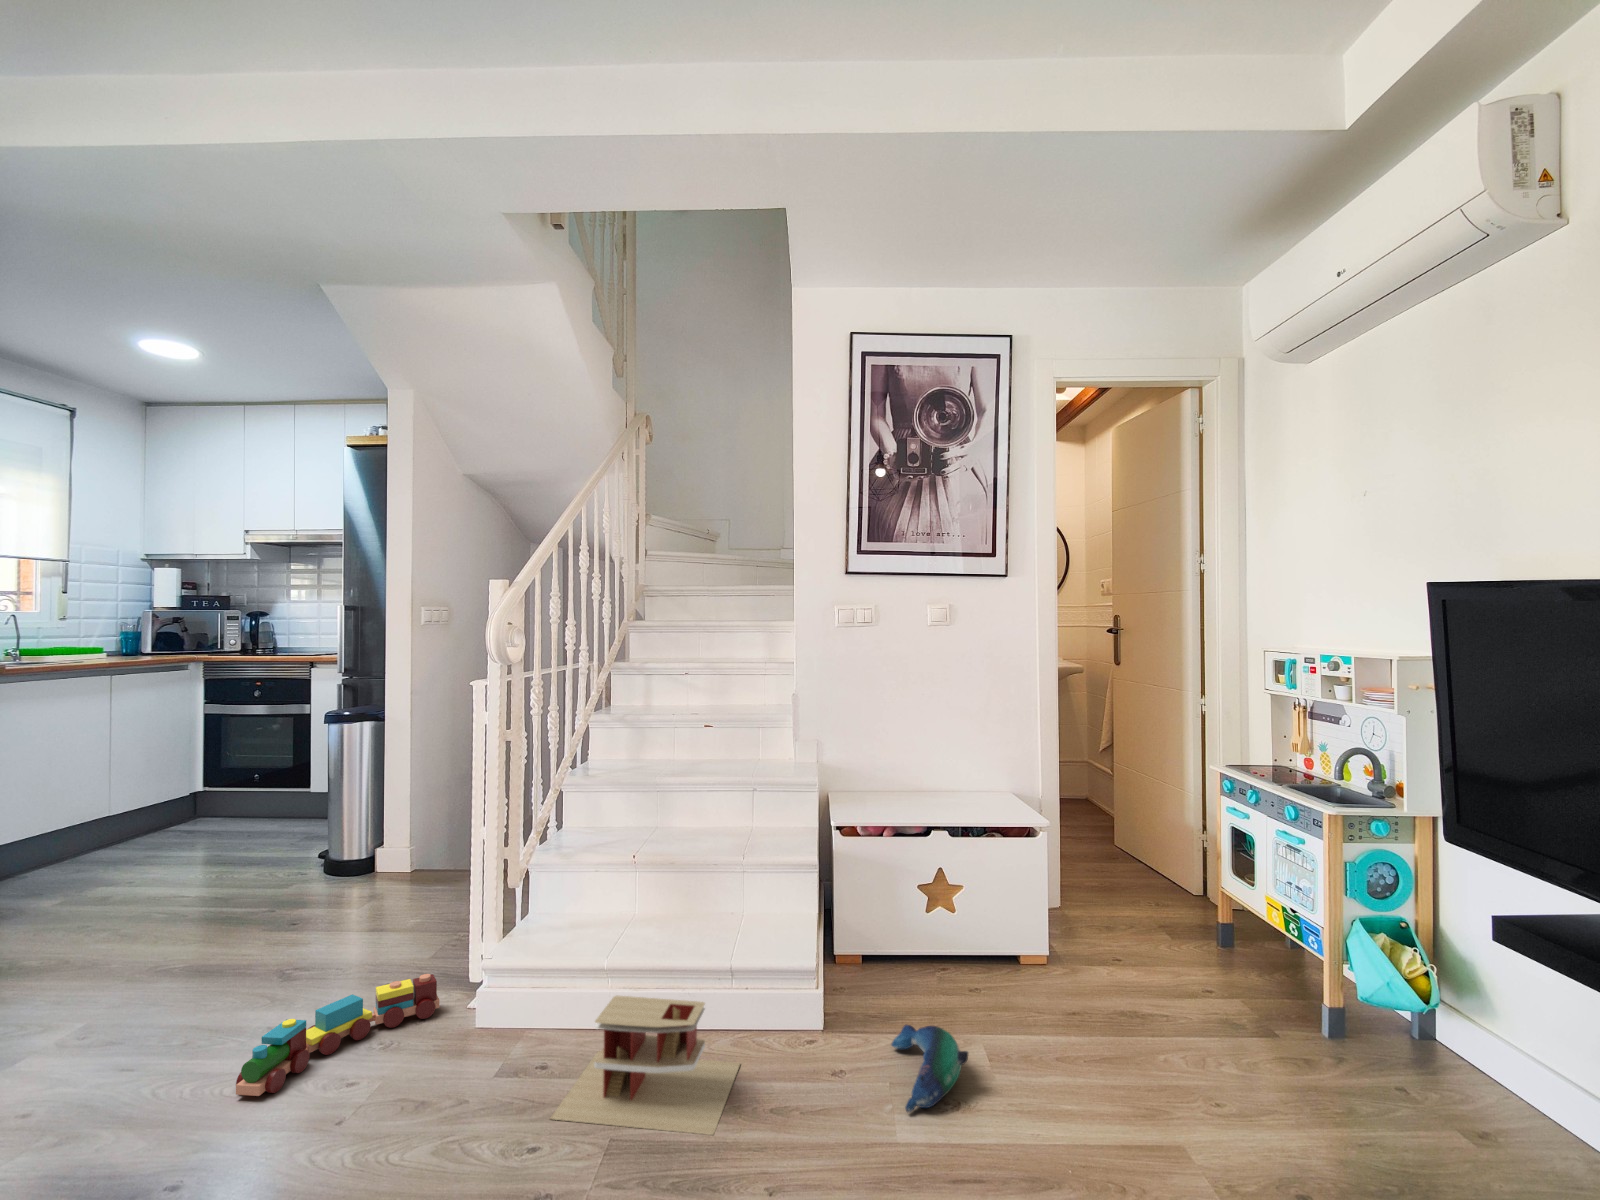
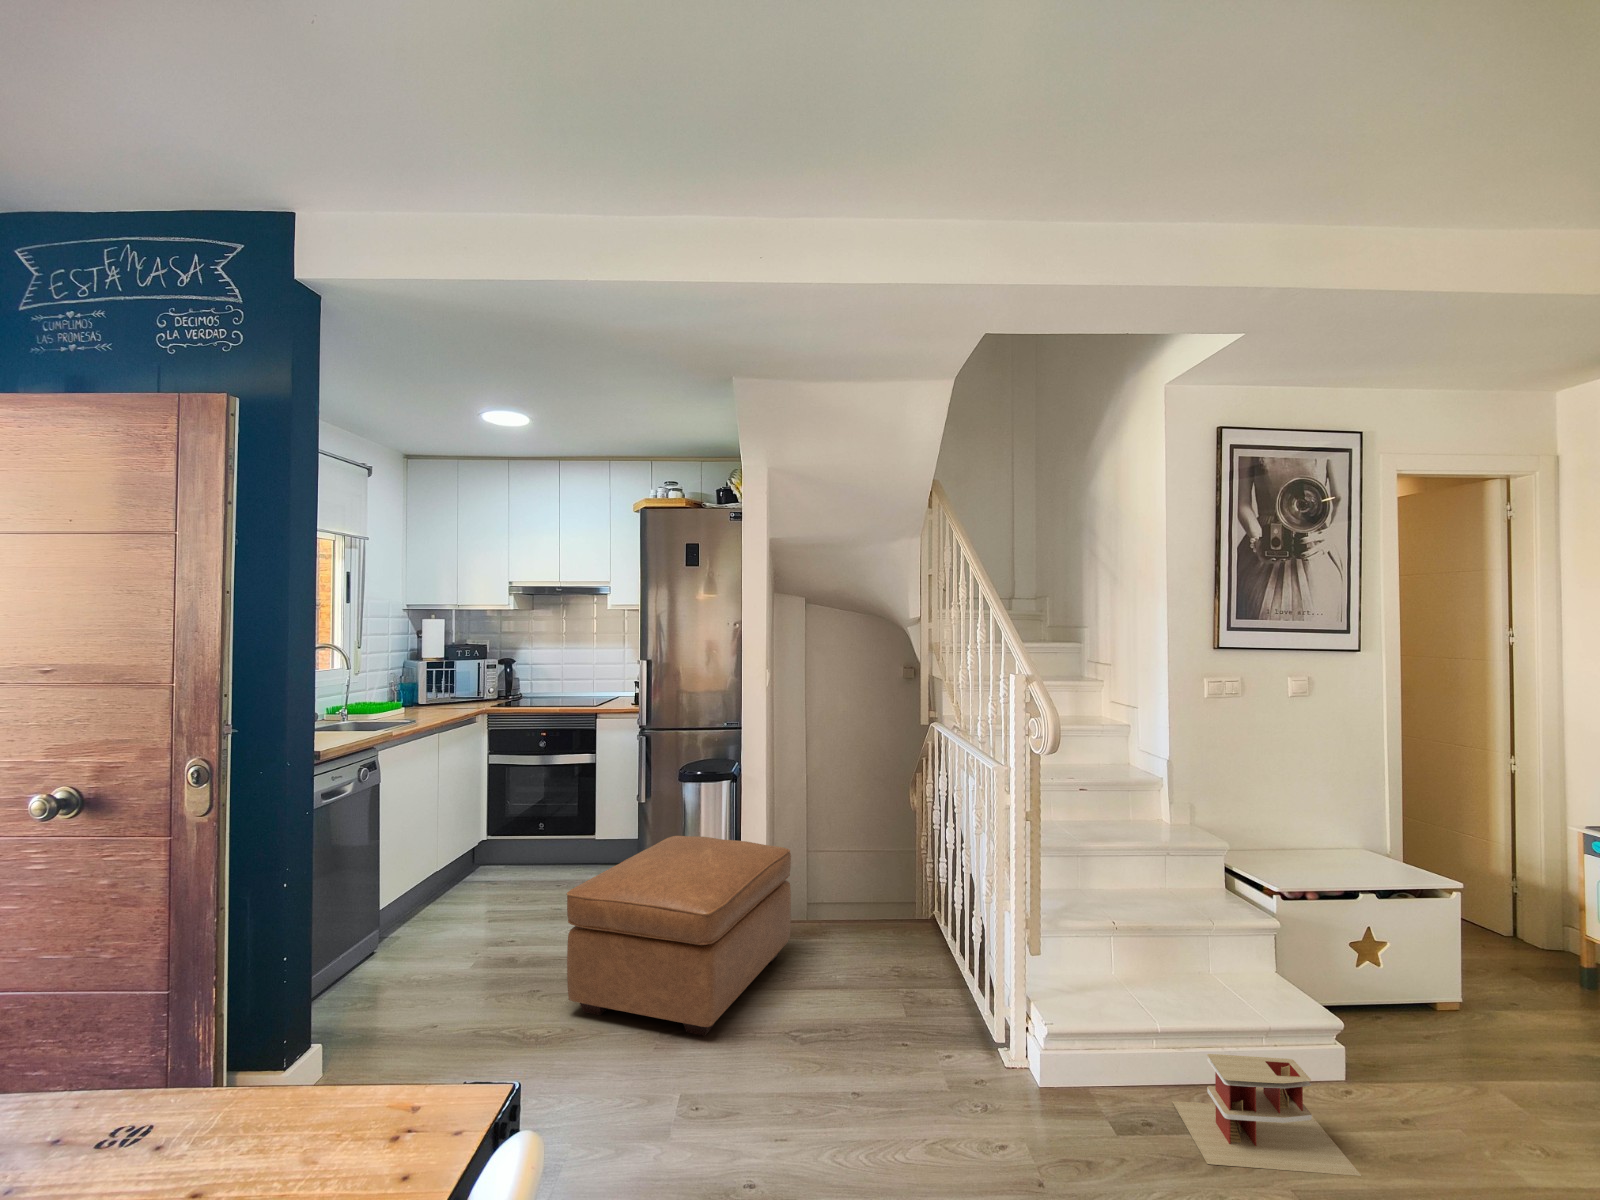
ottoman: none [62,776,390,979] -> present [567,836,791,1036]
toy train: present [236,974,439,1096] -> none [907,1032,987,1147]
plush toy: present [891,1025,968,1112] -> none [1420,1073,1527,1153]

